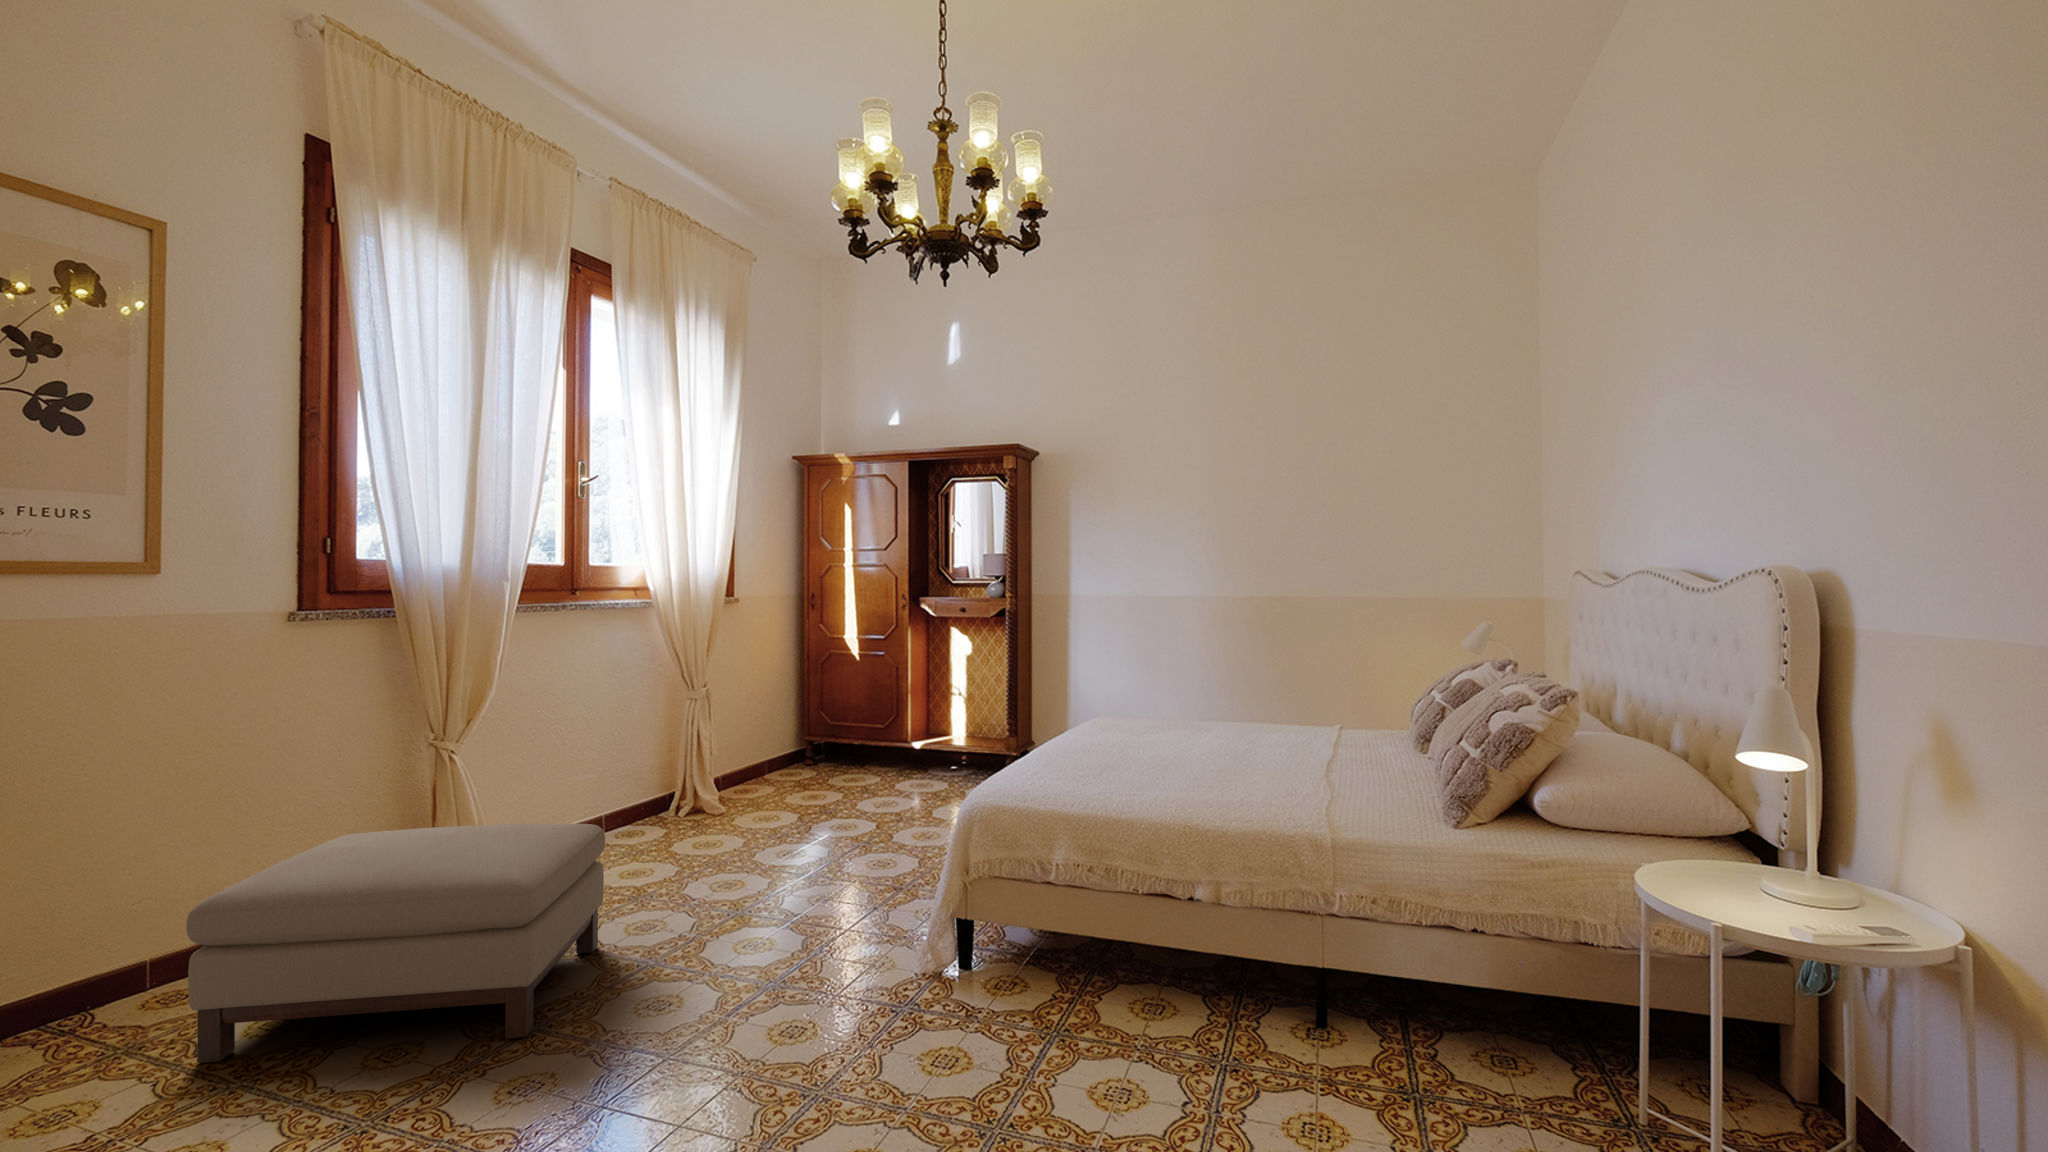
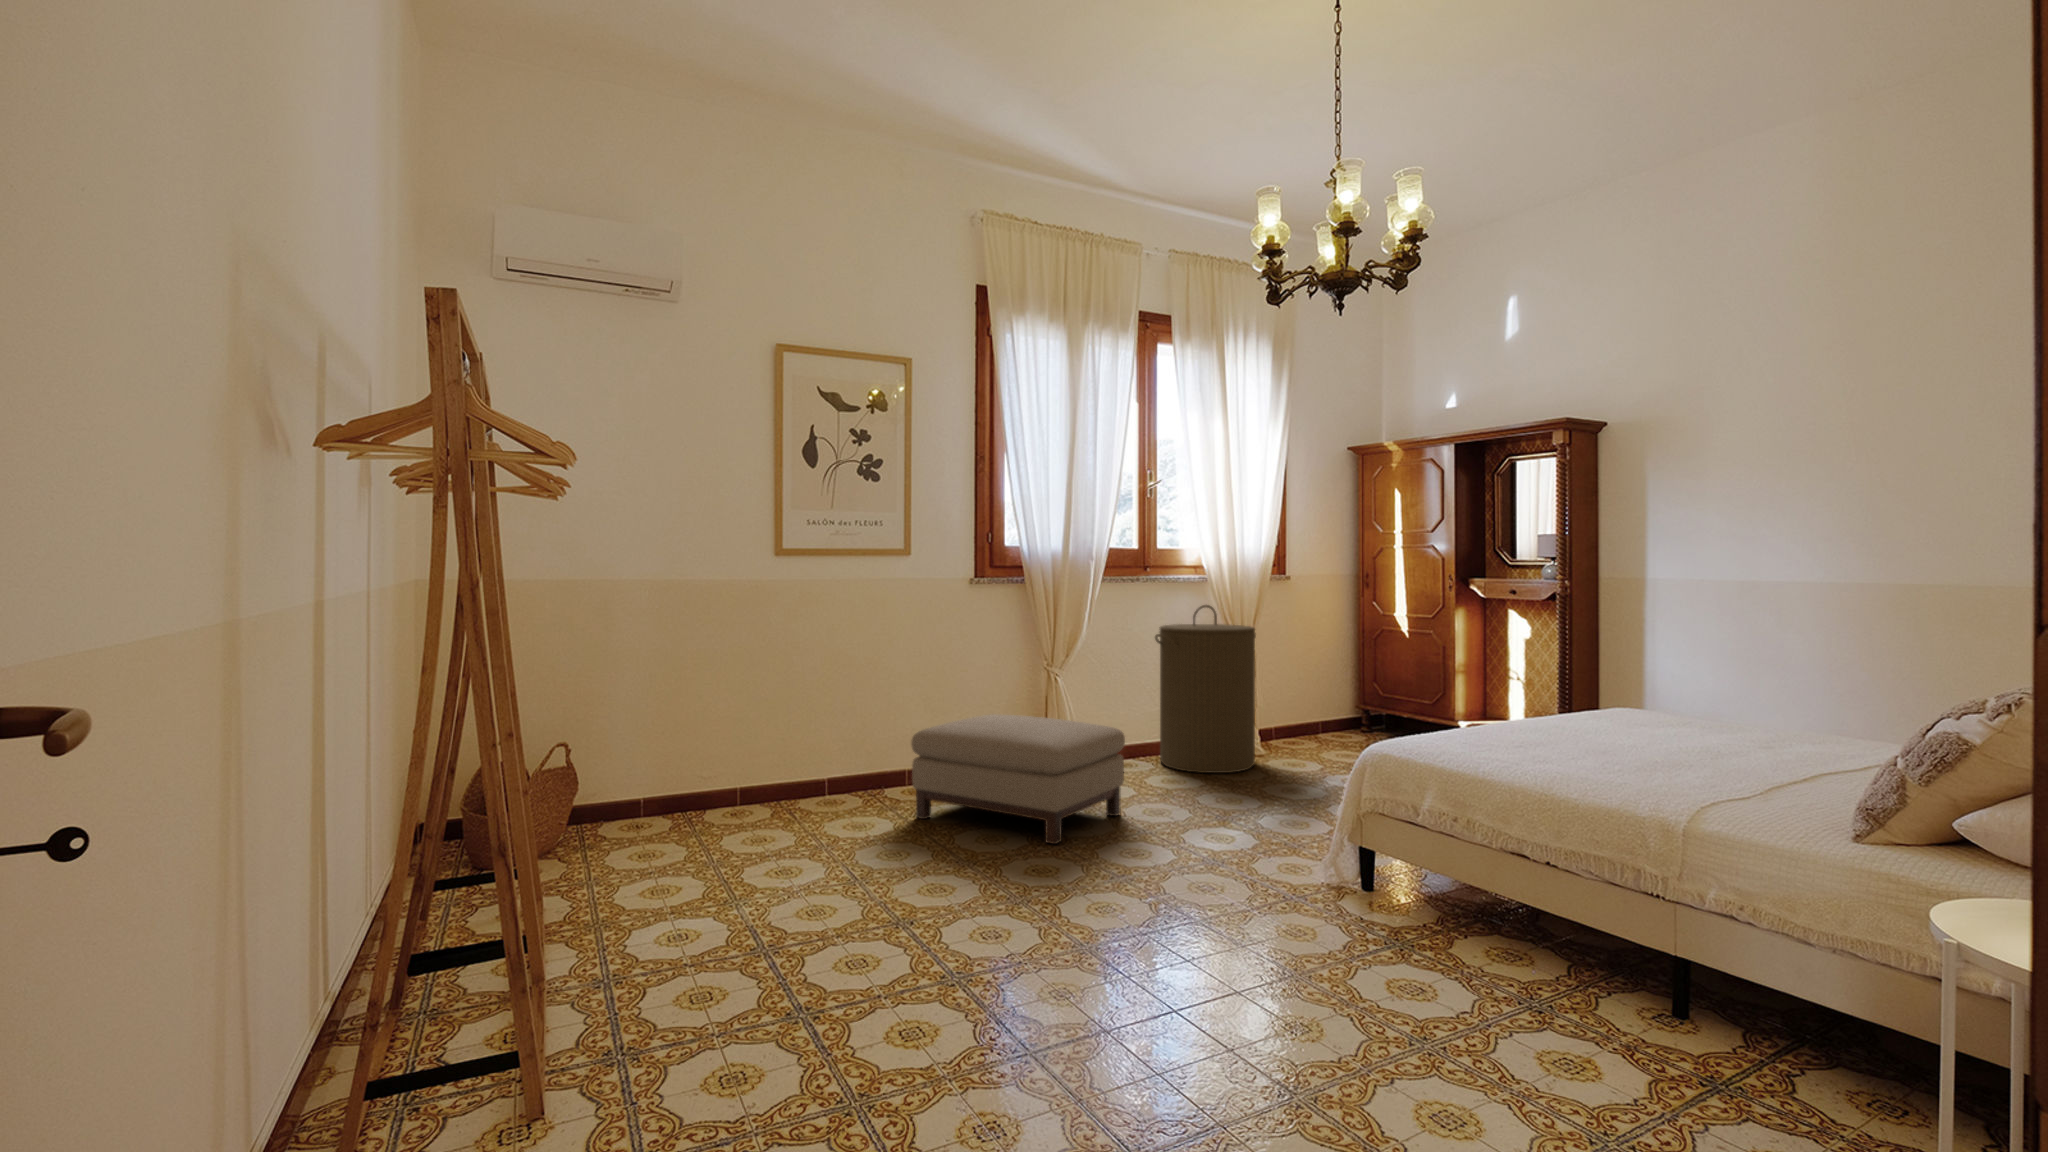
laundry hamper: none [598,636,726,853] -> present [1155,605,1256,773]

